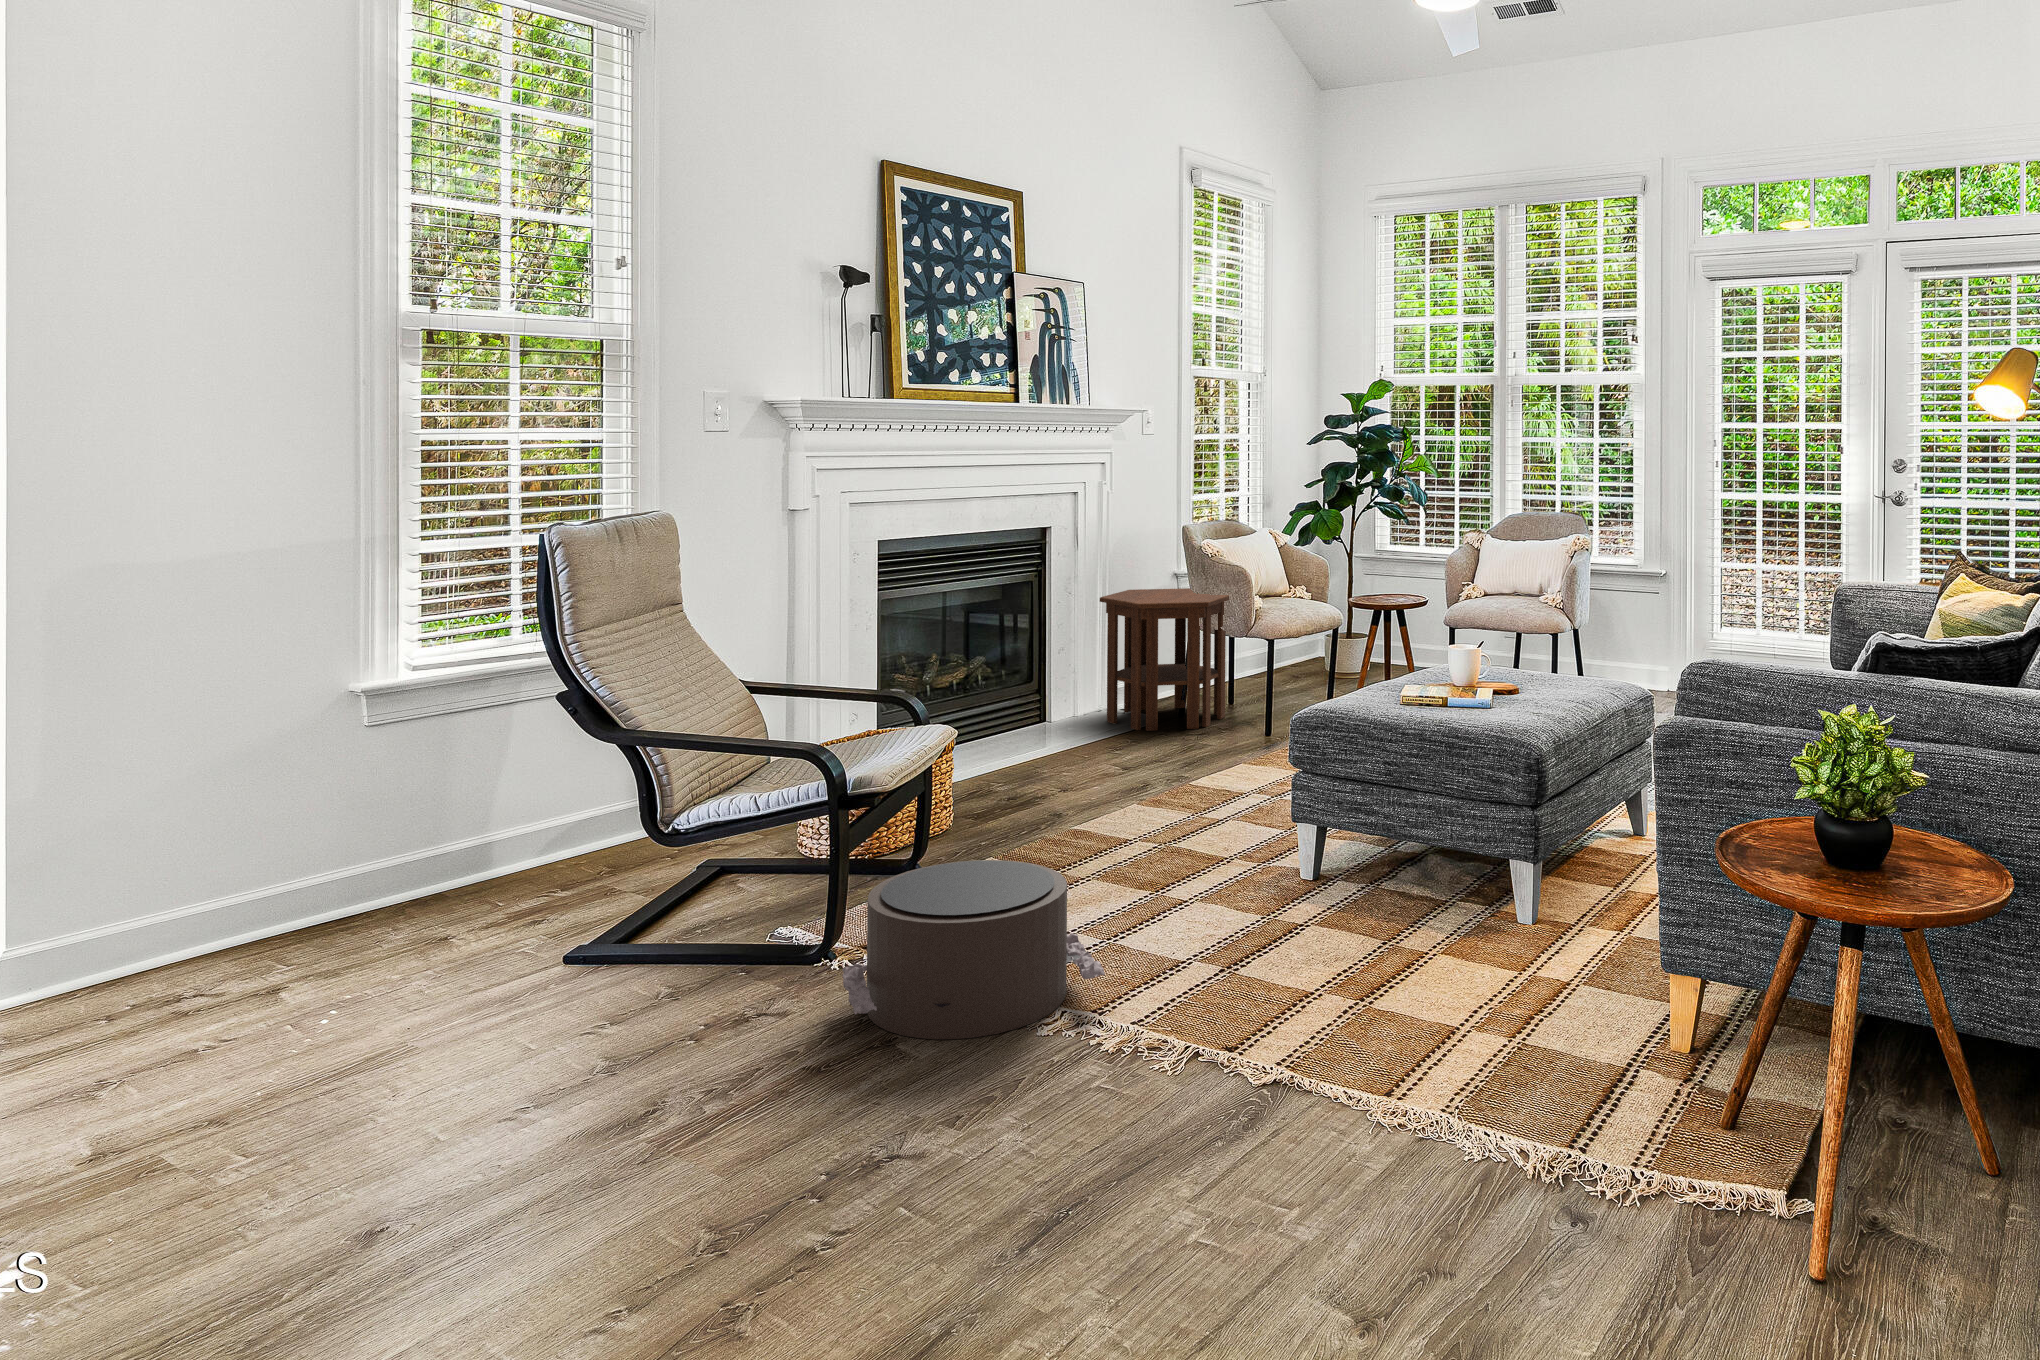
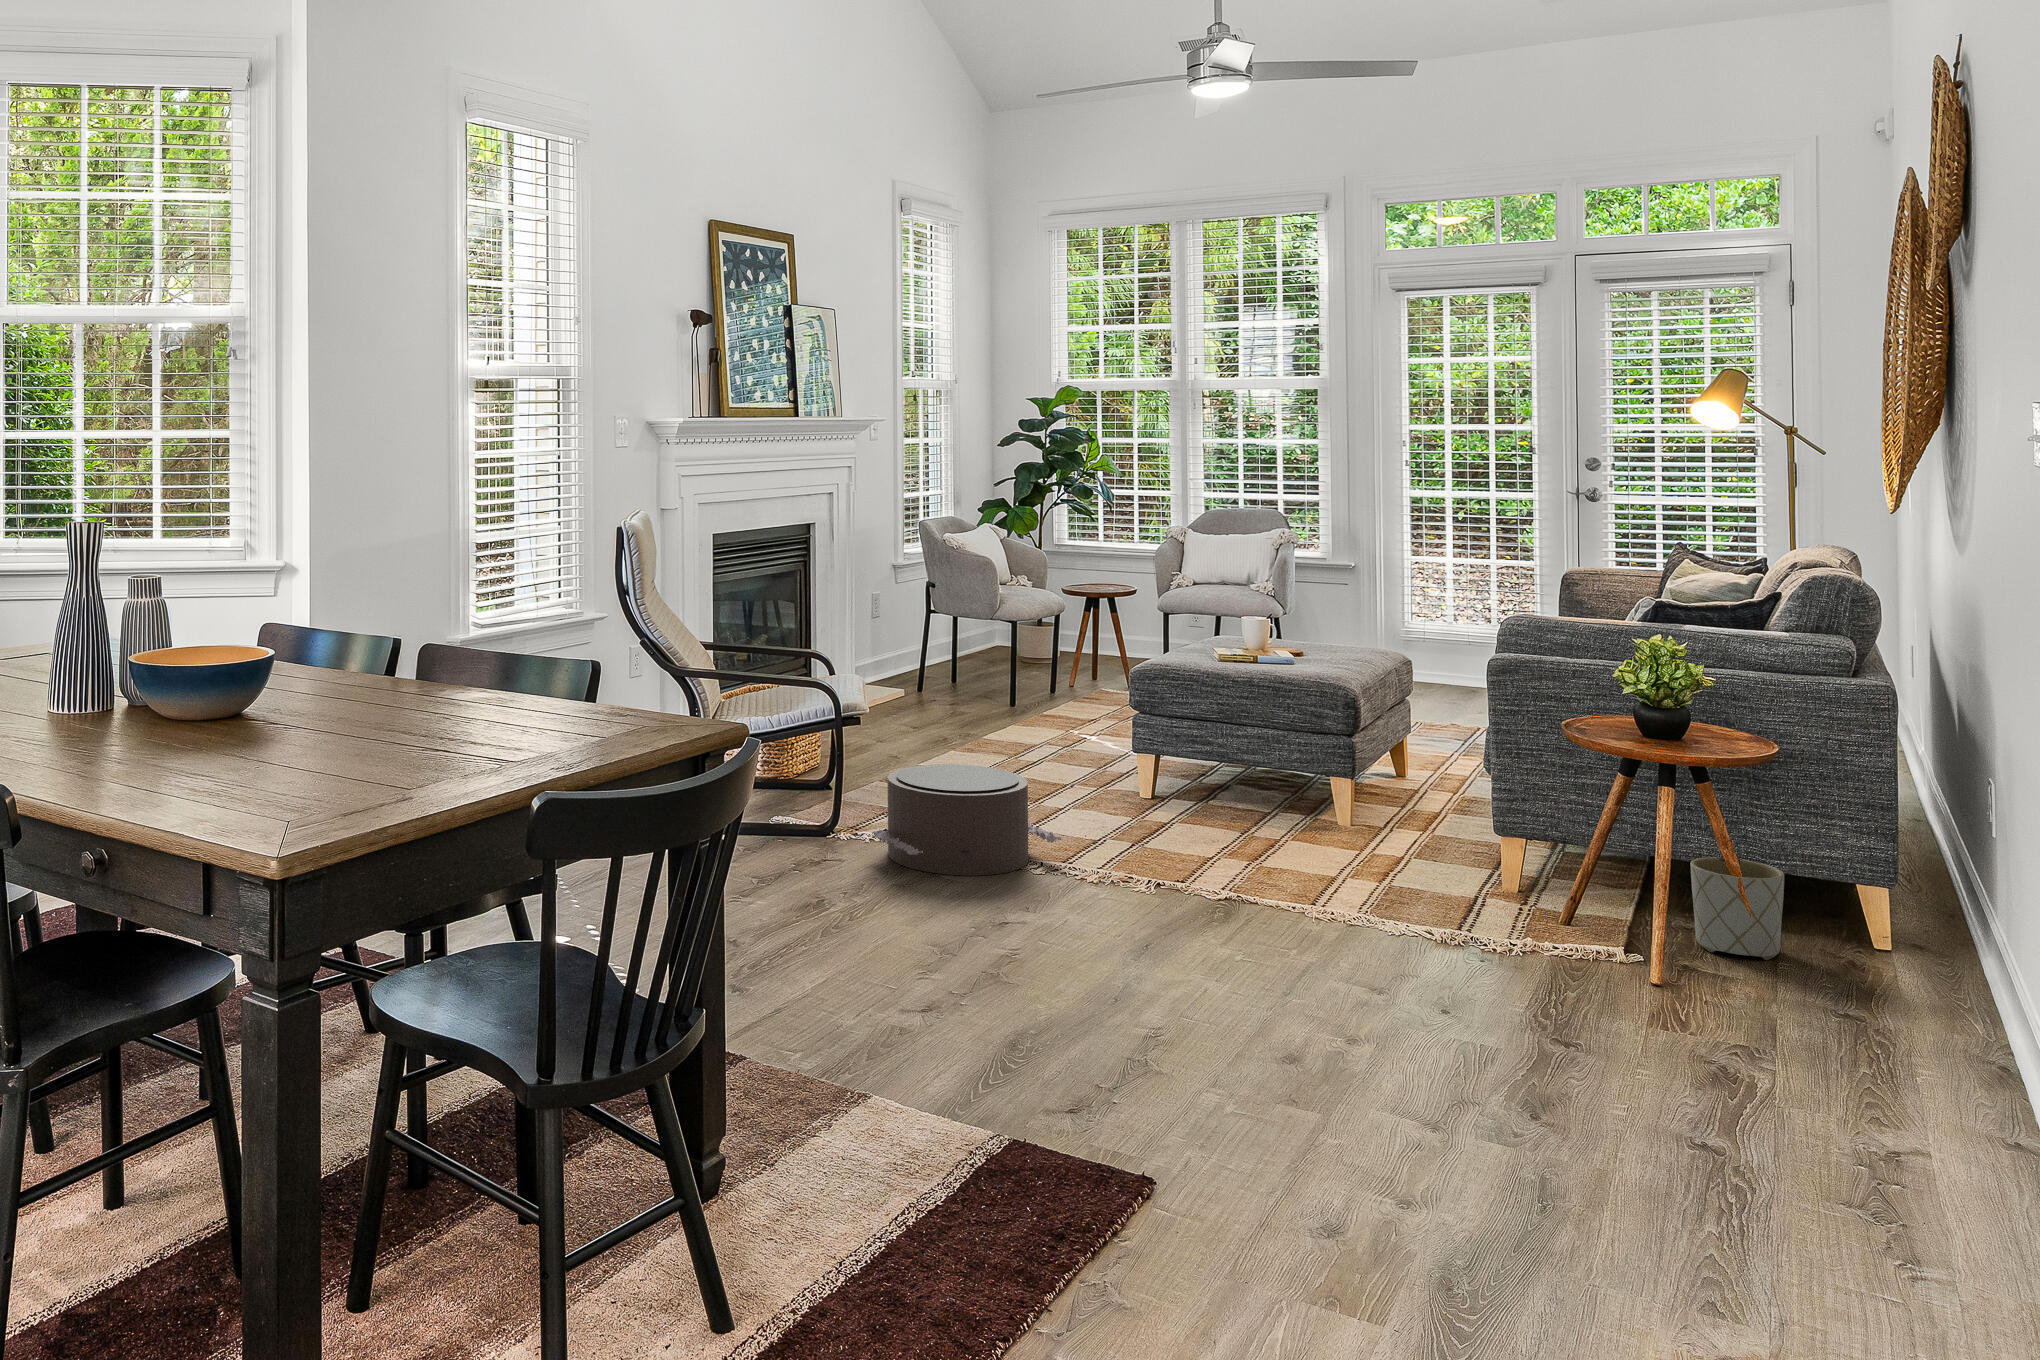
side table: present [1100,588,1229,731] -> none [857,578,971,700]
planter: none [1901,1027,2028,1199] -> present [1690,857,1784,960]

